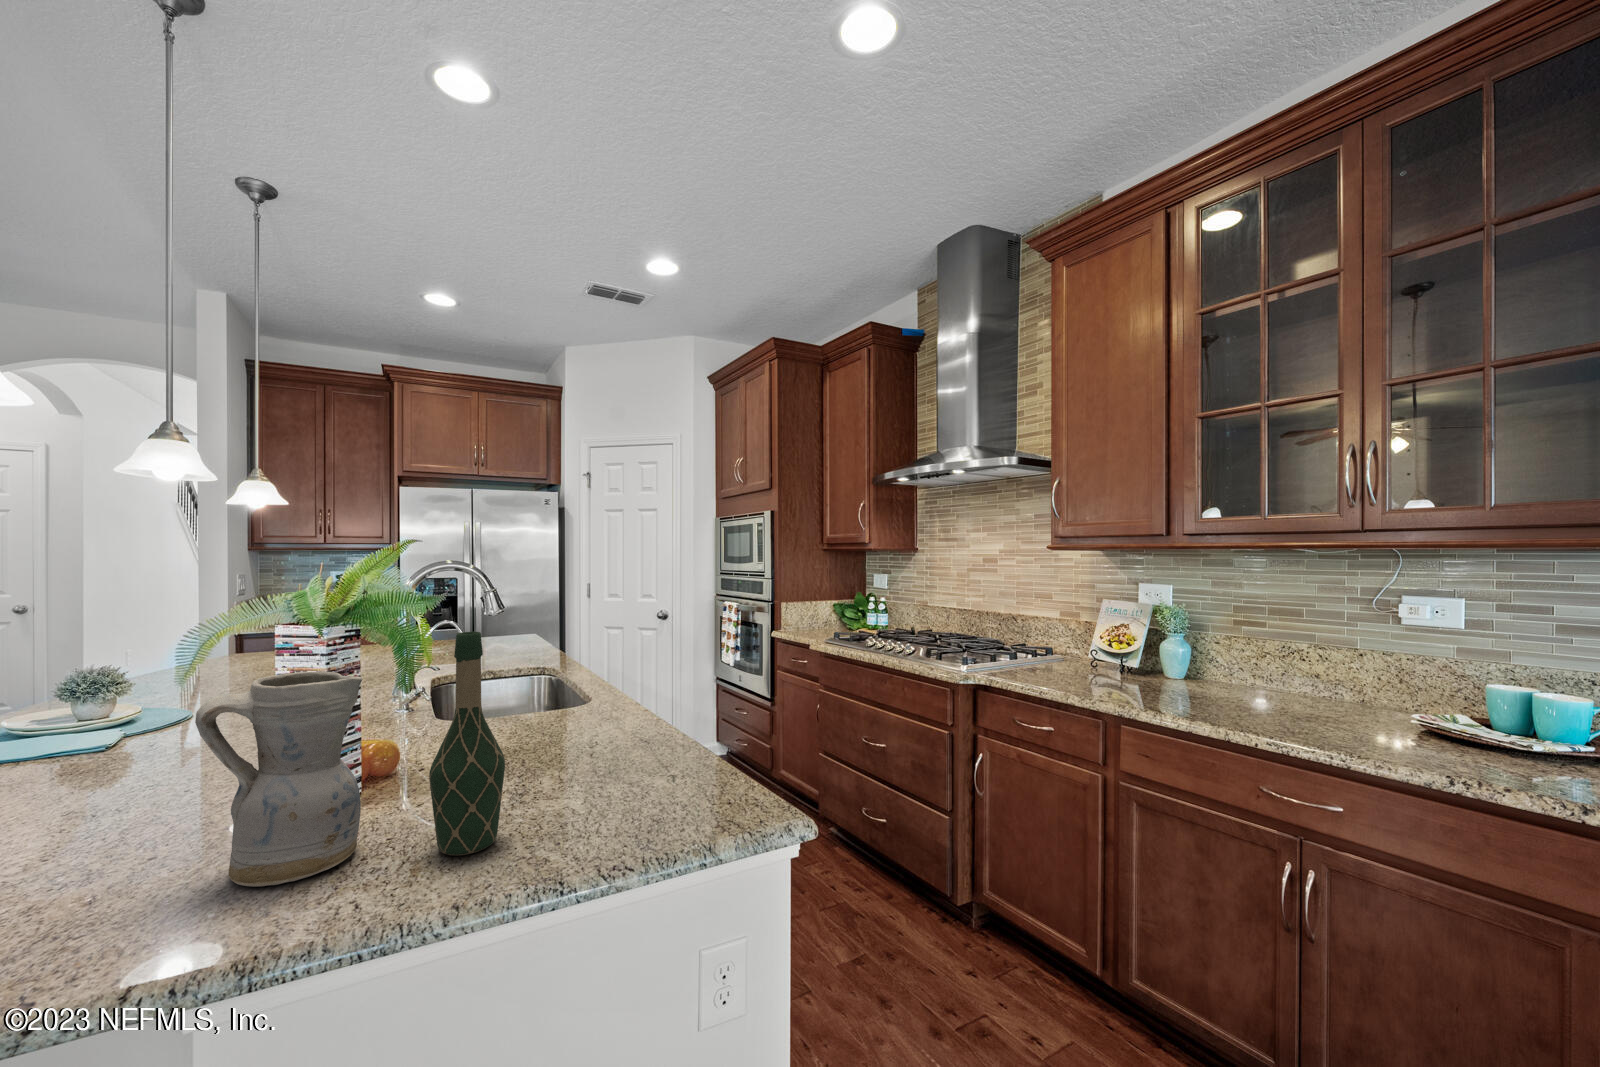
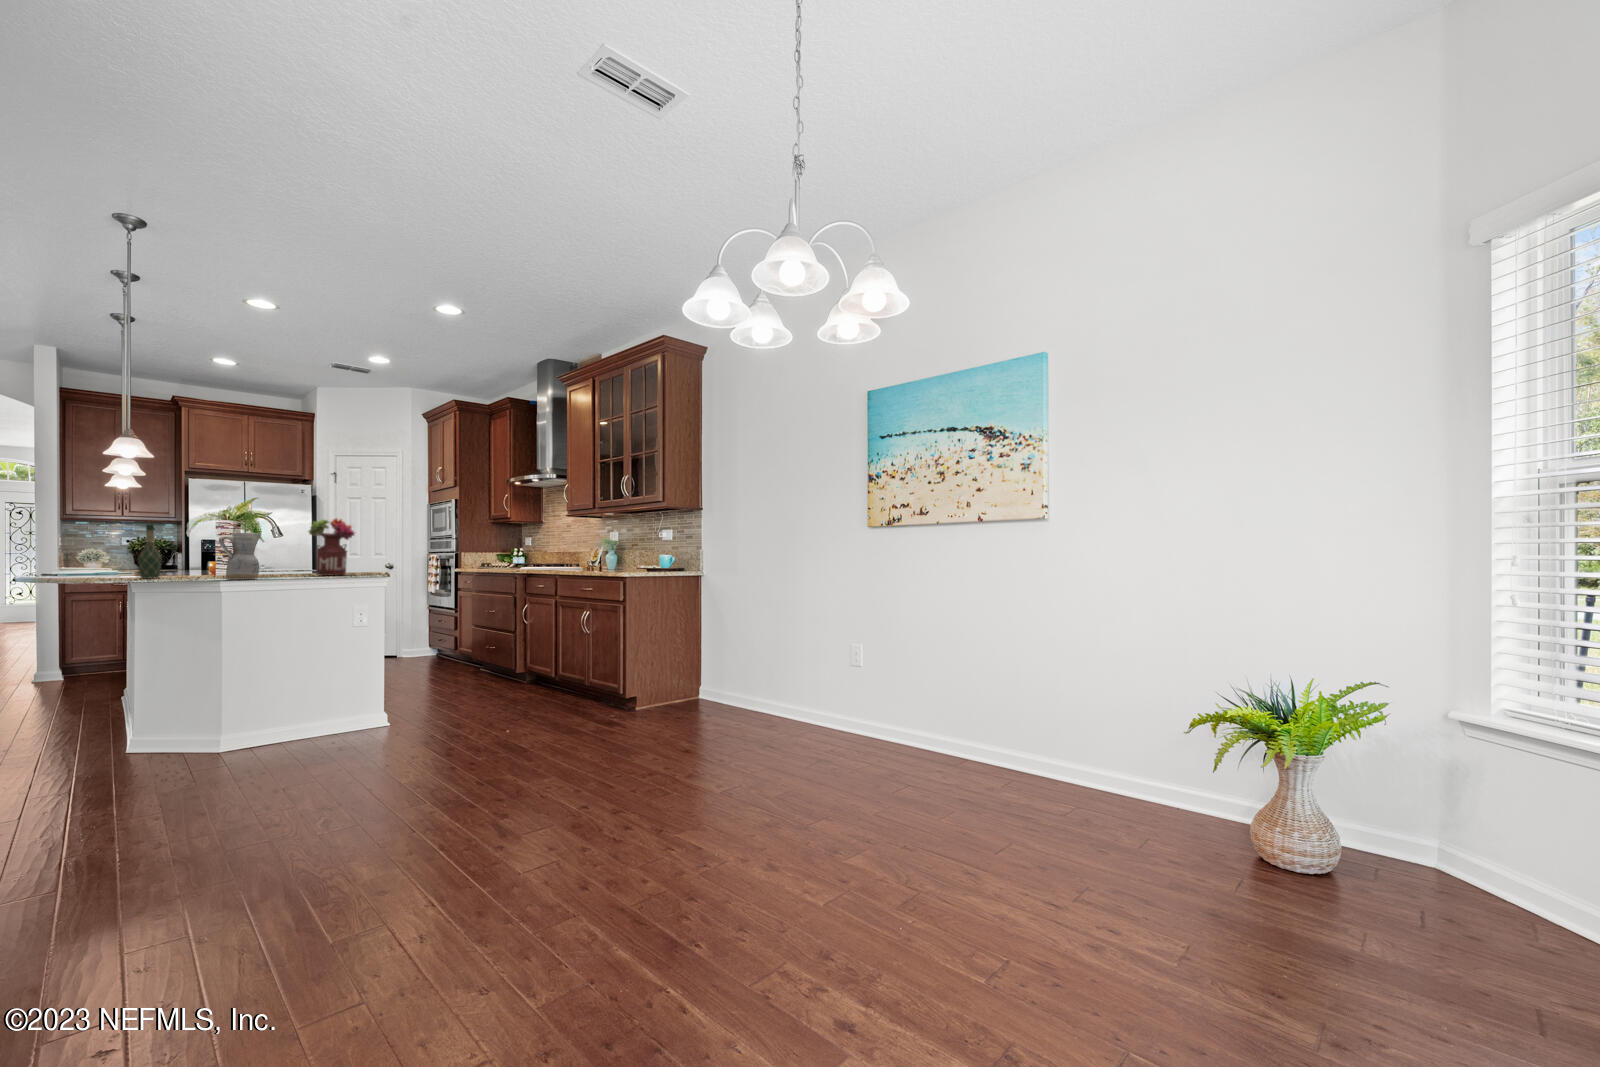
flower arrangement: none [533,582,662,766] -> present [309,518,355,576]
wine bottle: present [429,632,505,856] -> present [138,524,162,579]

